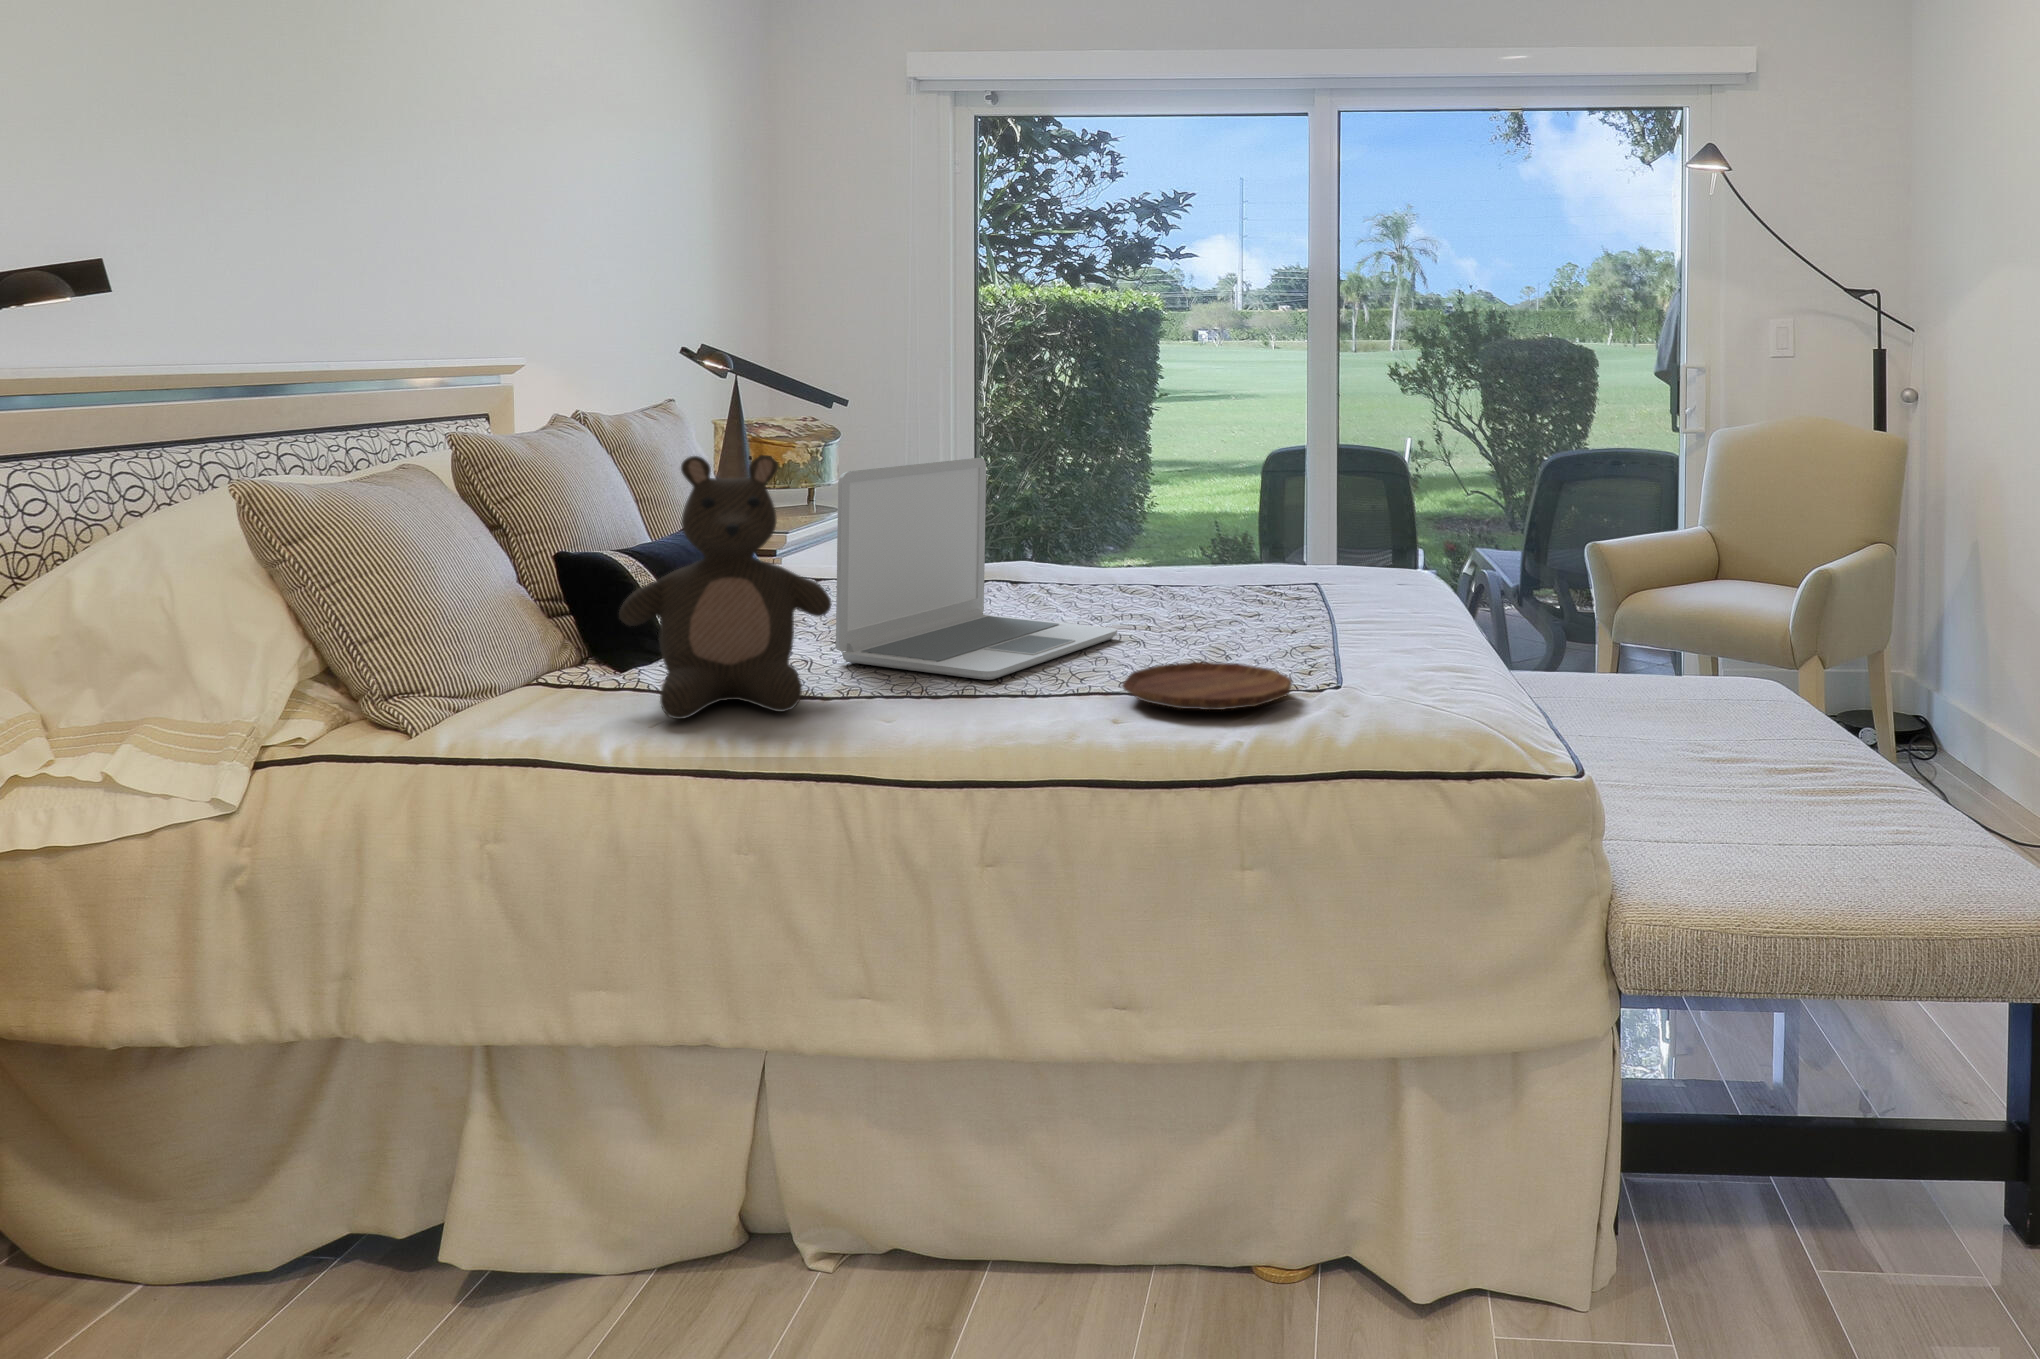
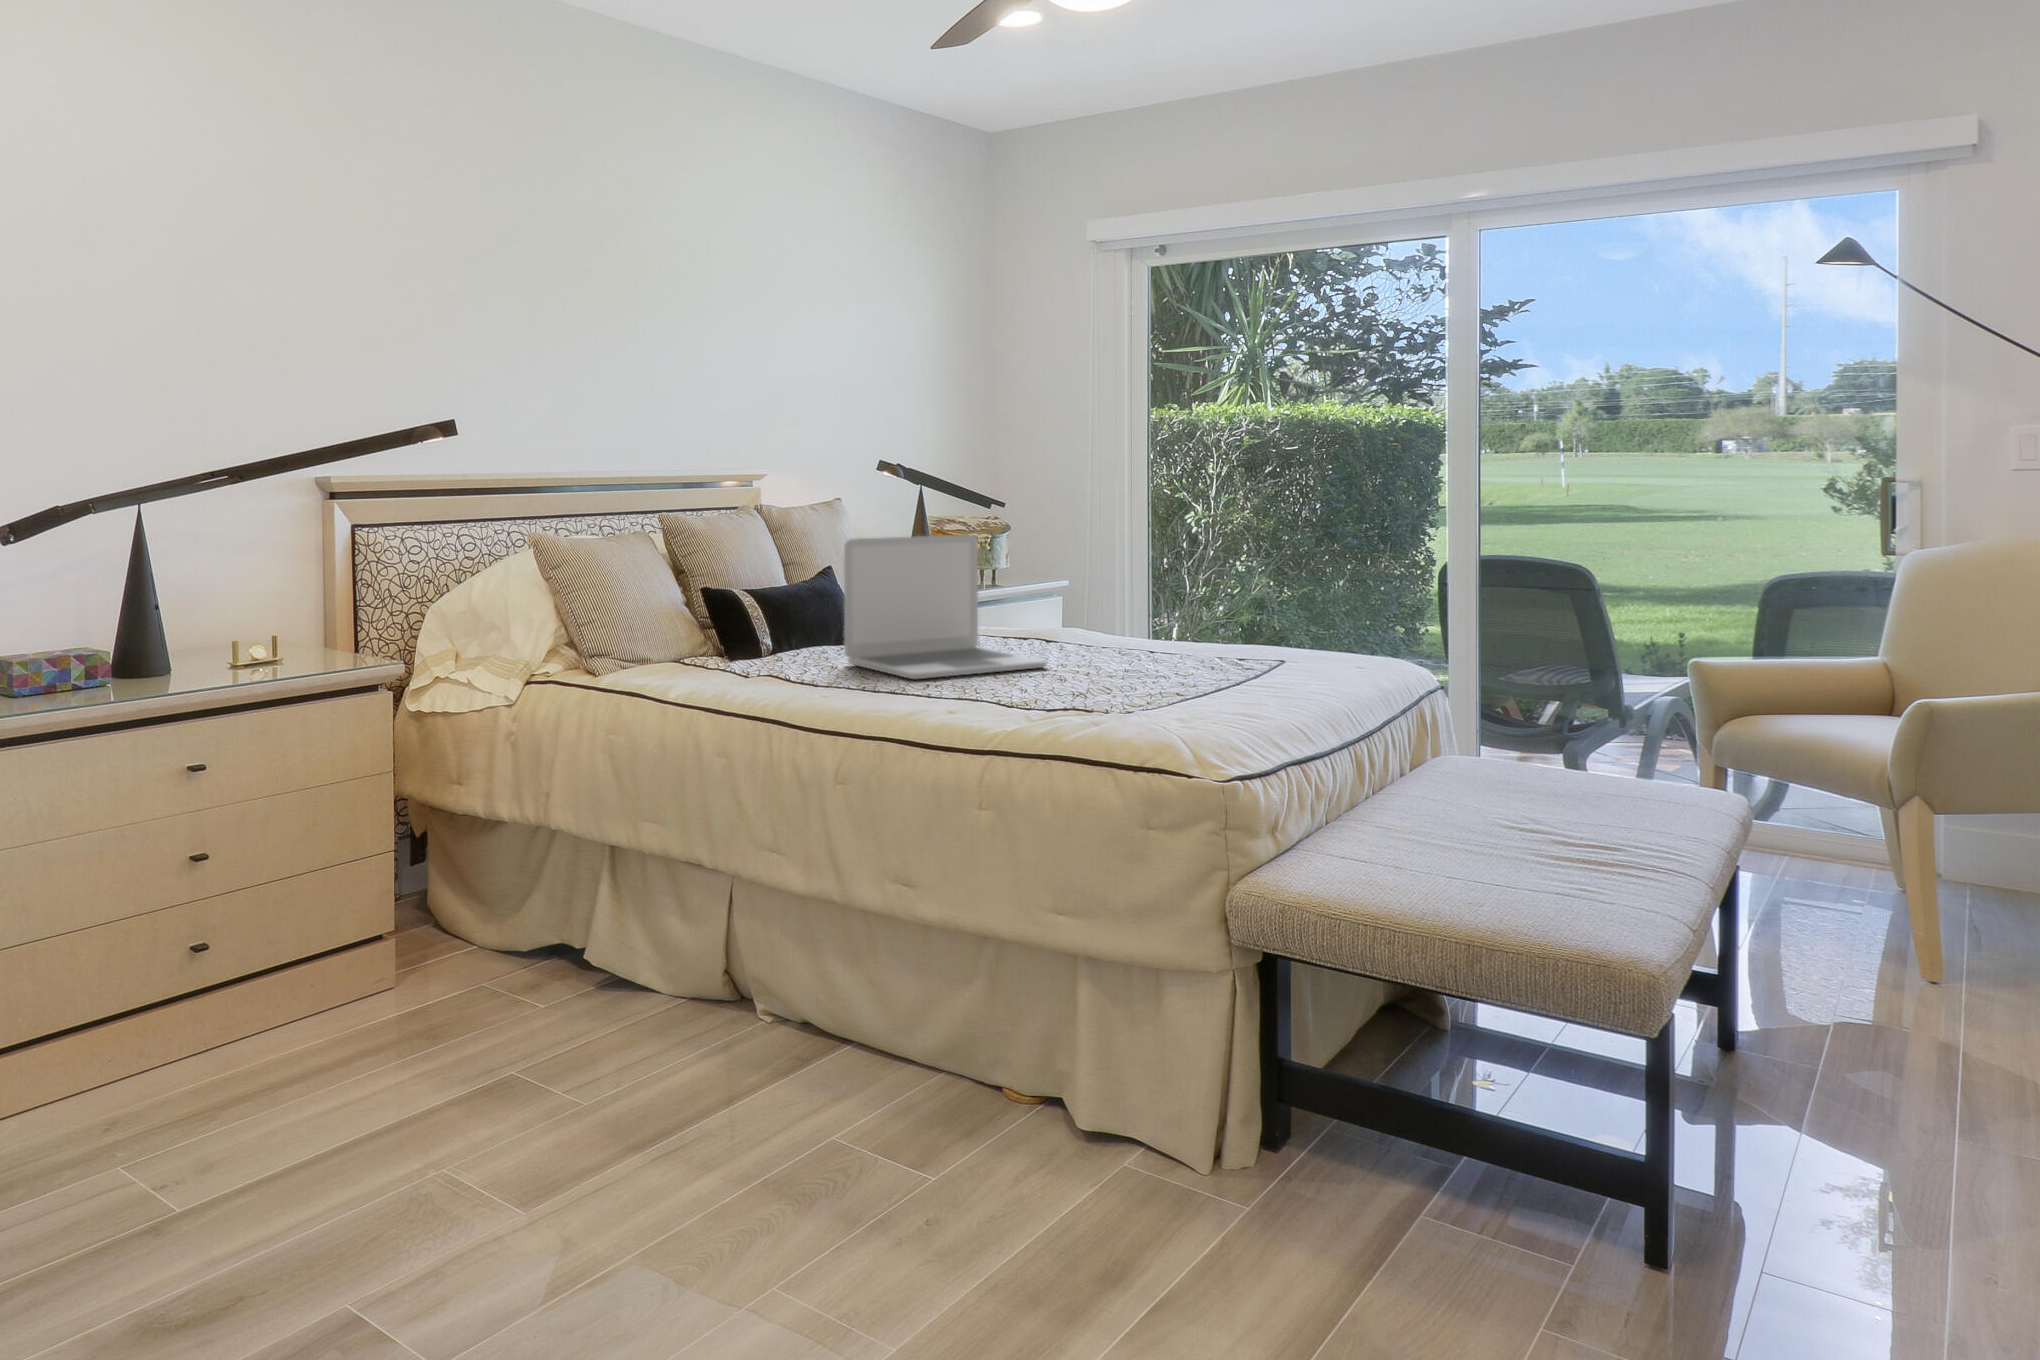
stuffed bear: present [619,455,832,719] -> none [699,524,818,681]
tray: present [1122,662,1292,710] -> none [966,677,1088,704]

